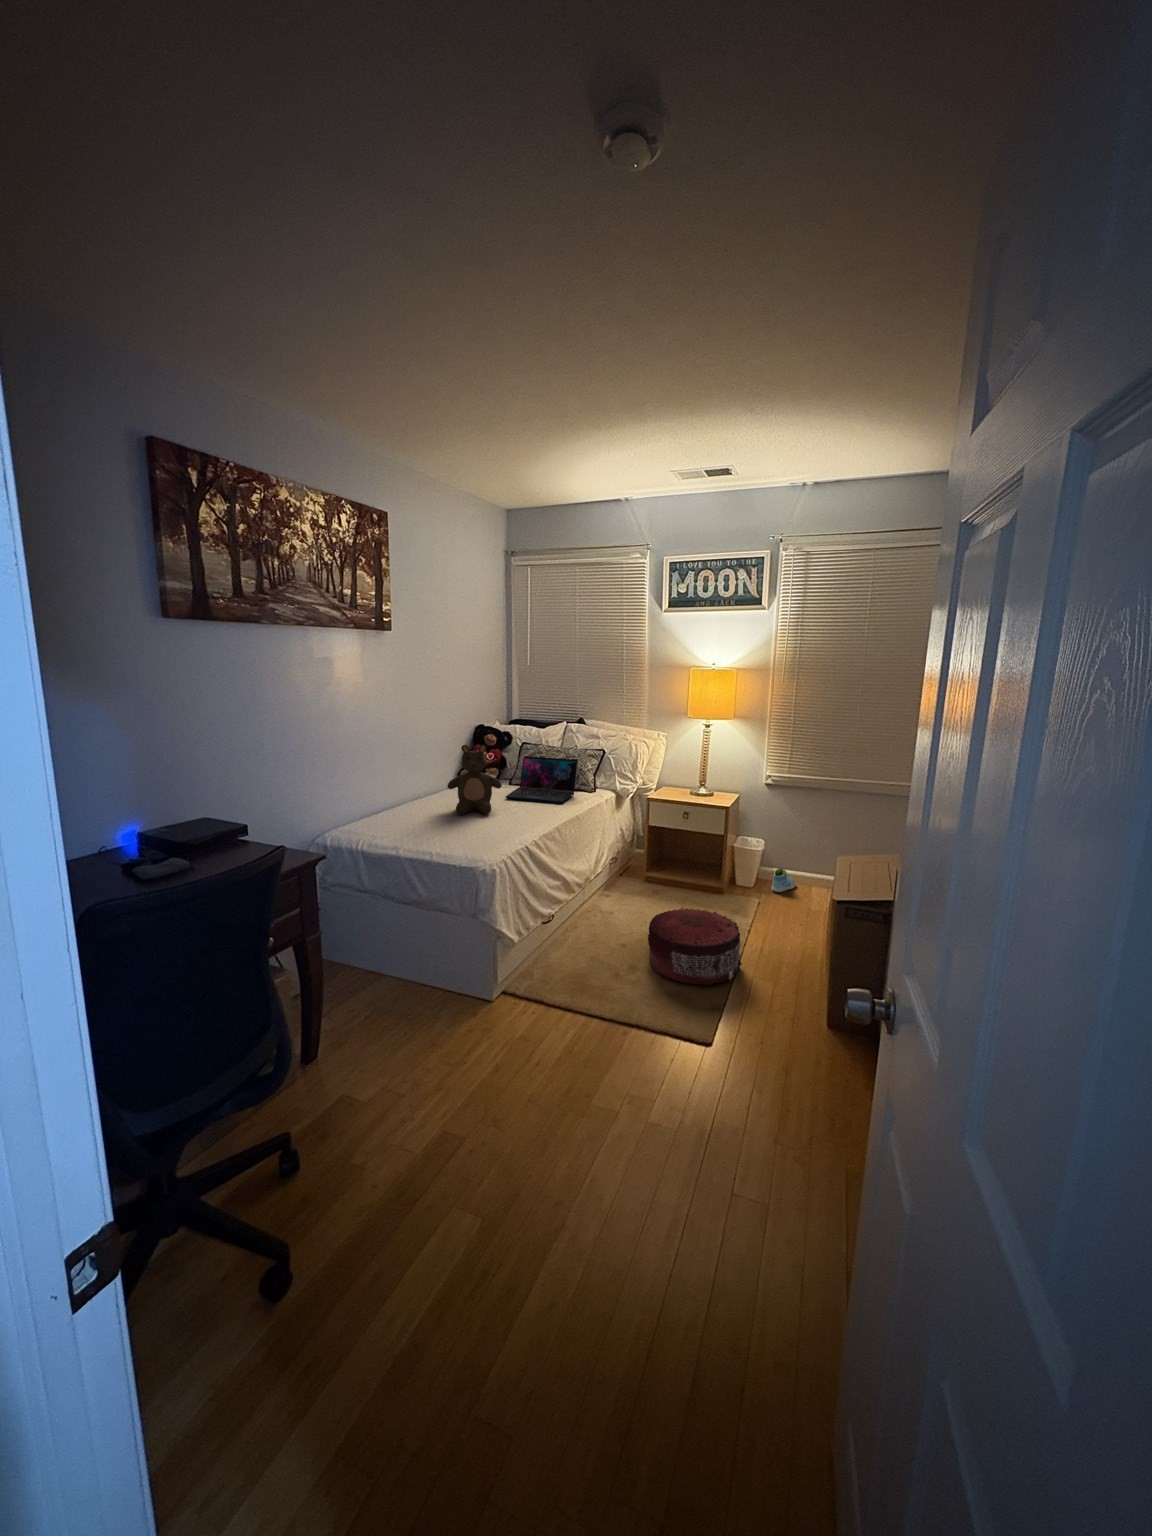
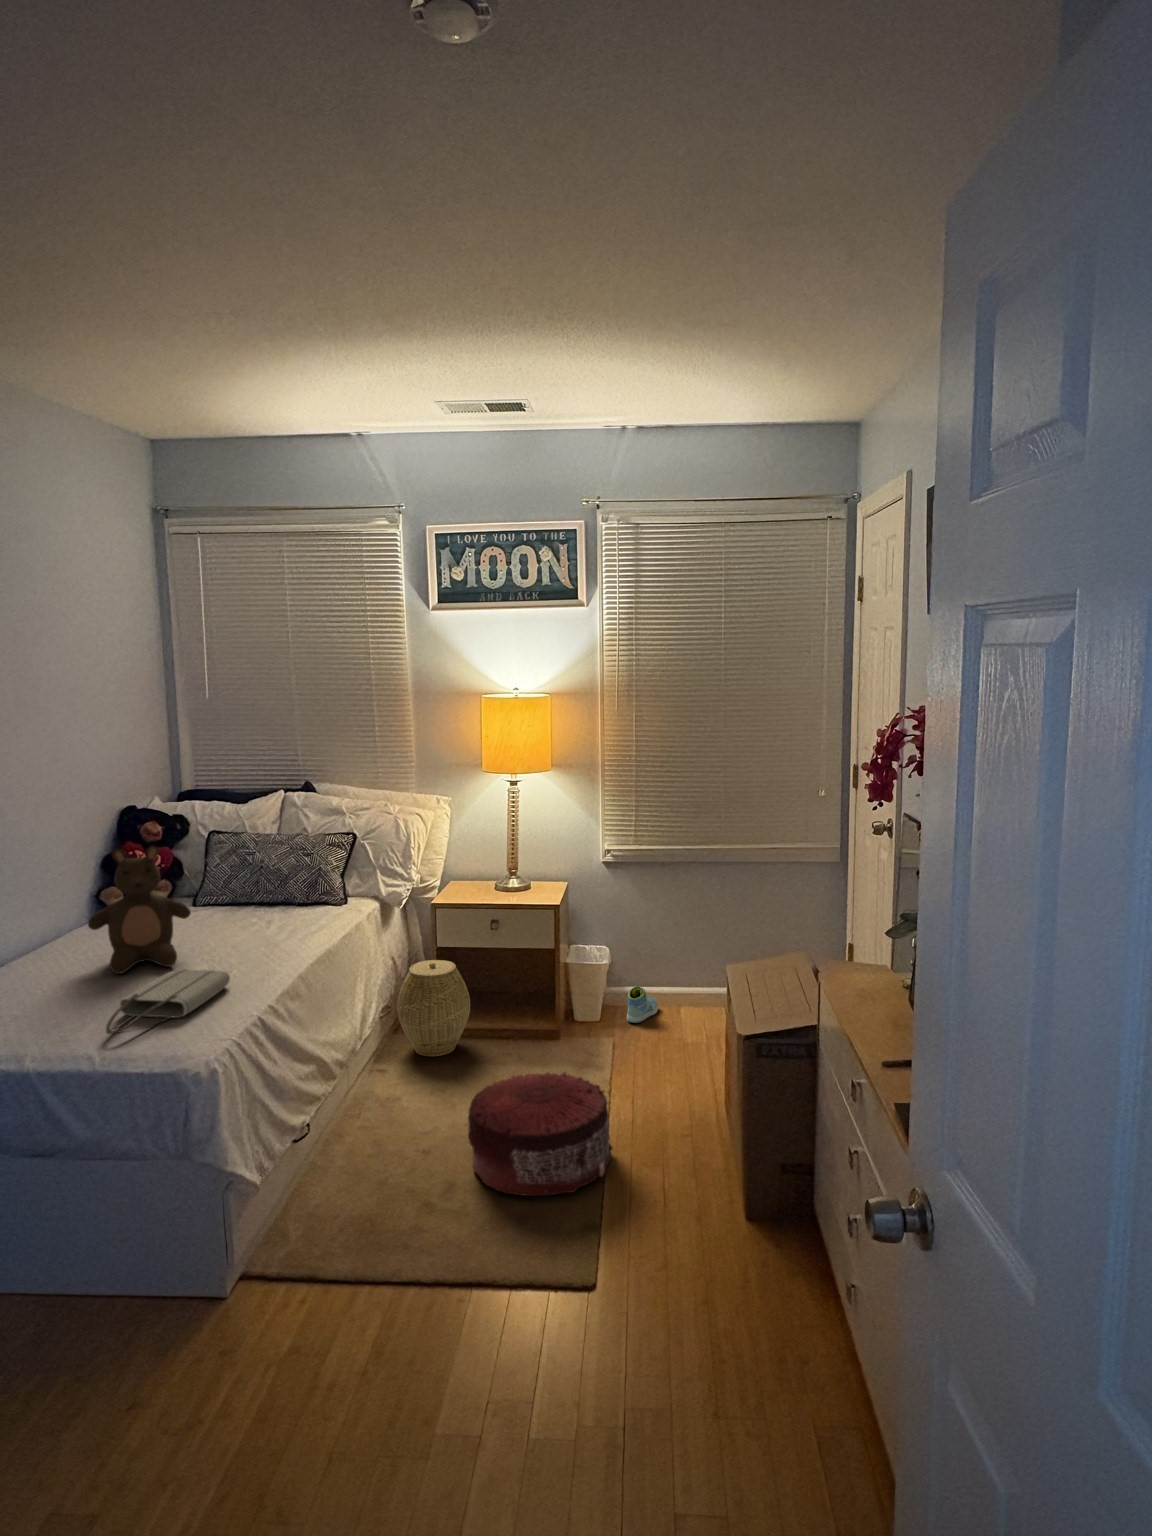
laptop: present [506,756,578,803] -> none [194,854,316,932]
tote bag: none [443,815,515,843] -> present [106,969,230,1034]
woven basket: none [621,833,667,892] -> present [397,960,470,1056]

